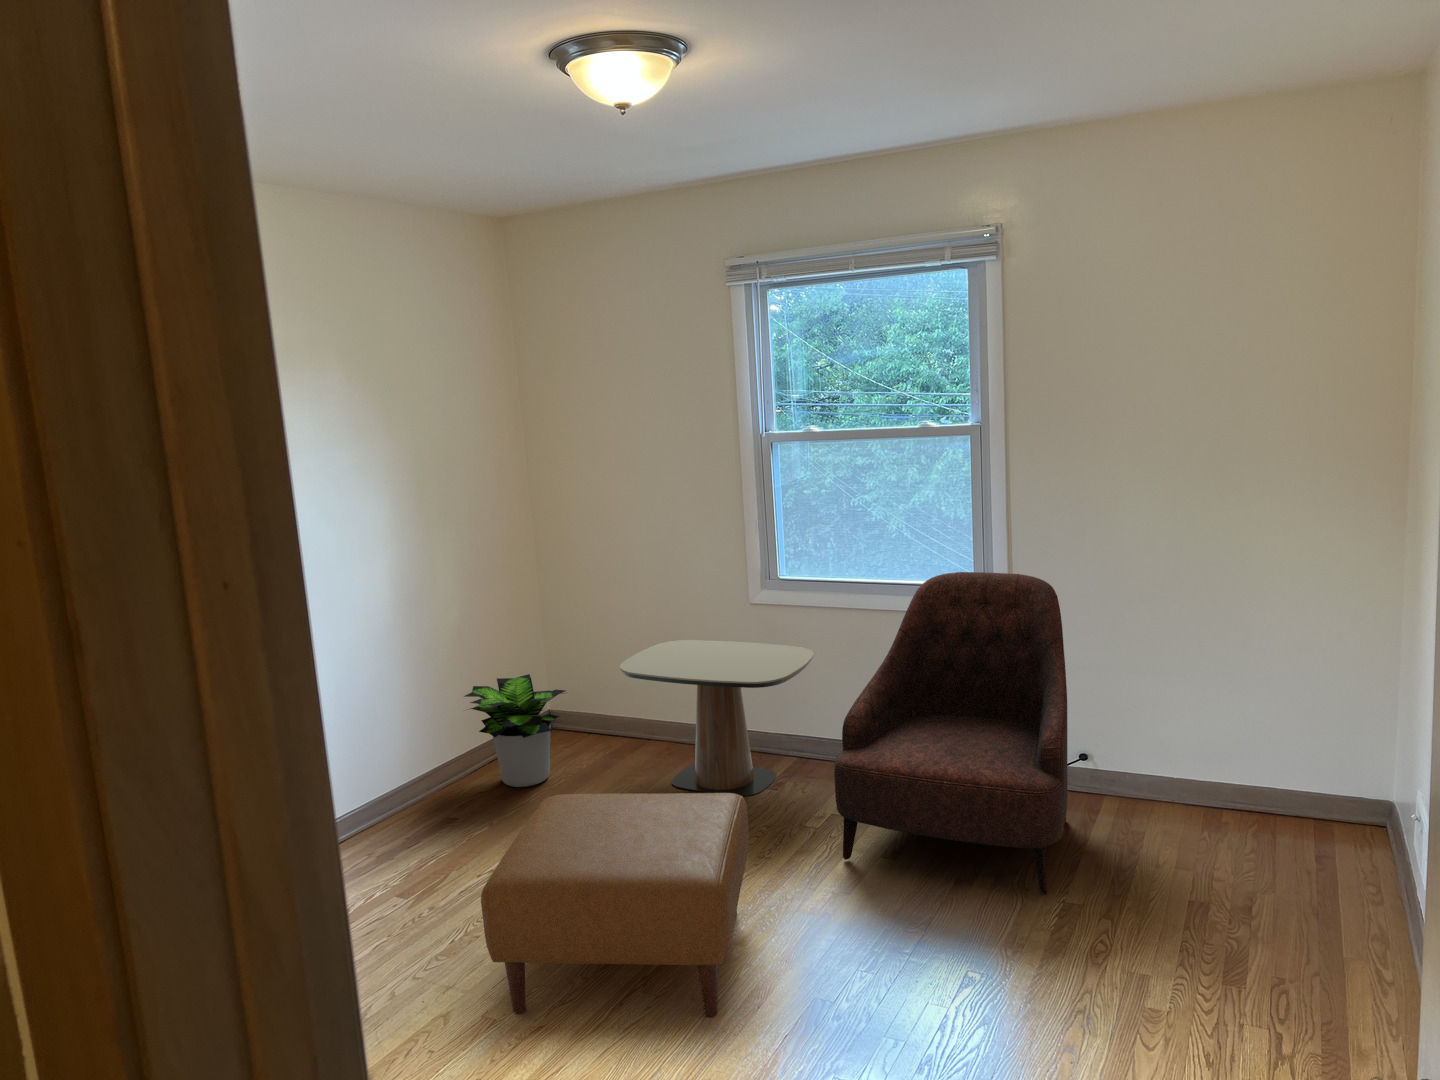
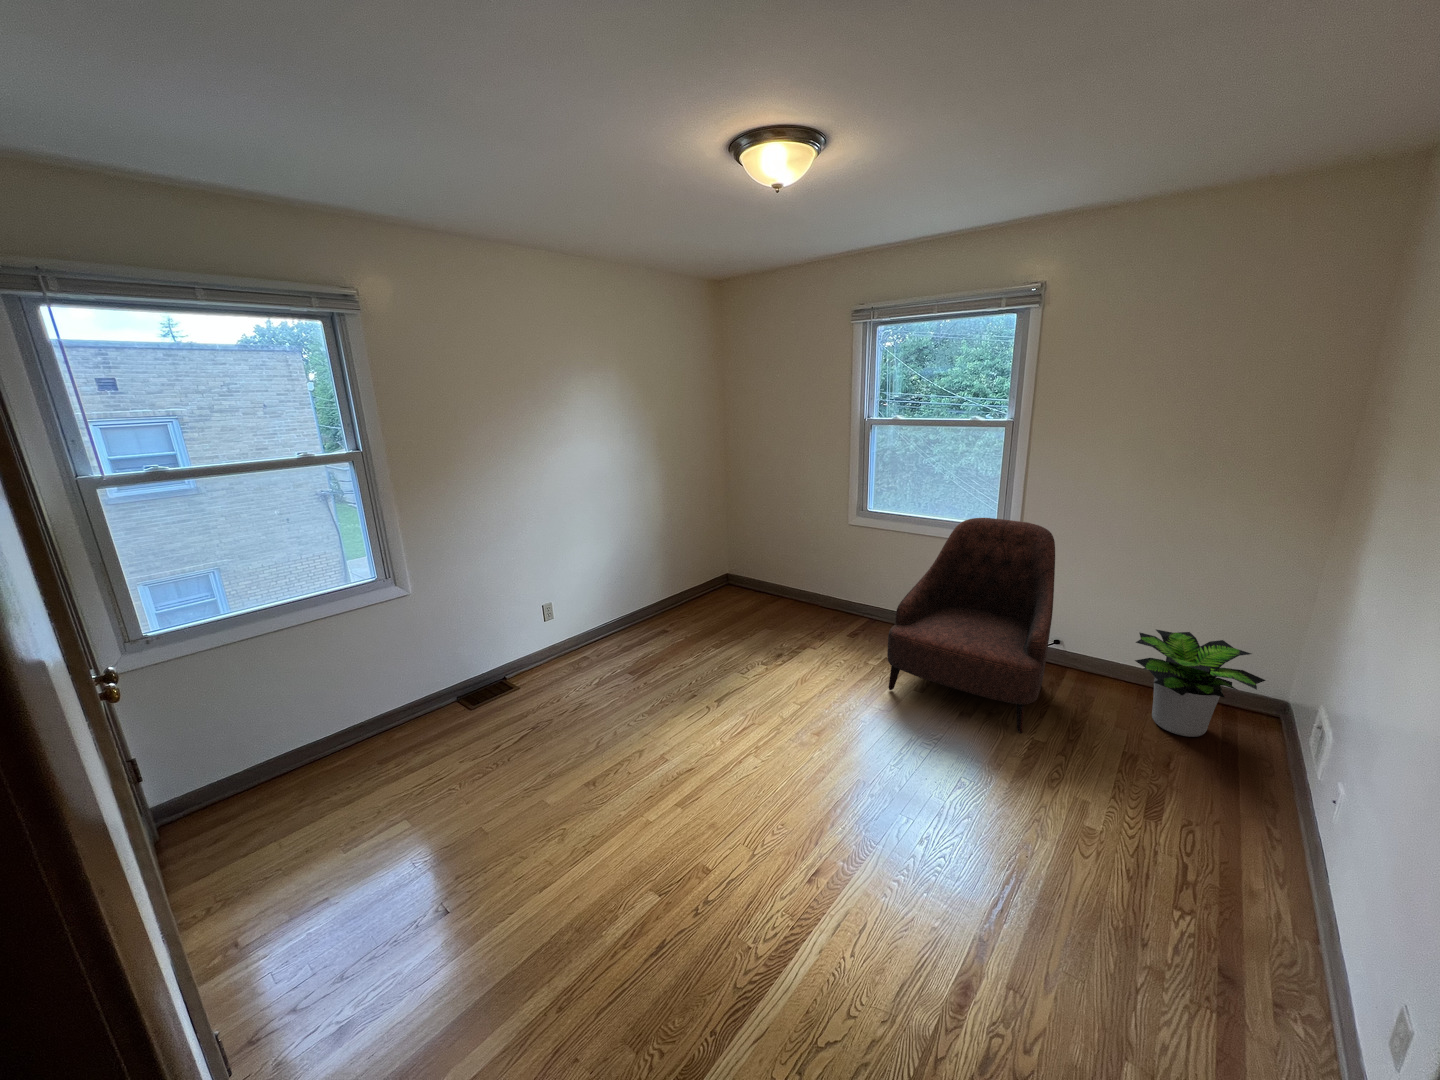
side table: present [620,640,814,796] -> none [764,543,884,640]
potted plant: present [464,674,566,787] -> present [1135,630,1266,737]
ottoman: present [481,793,749,1017] -> none [666,633,830,780]

